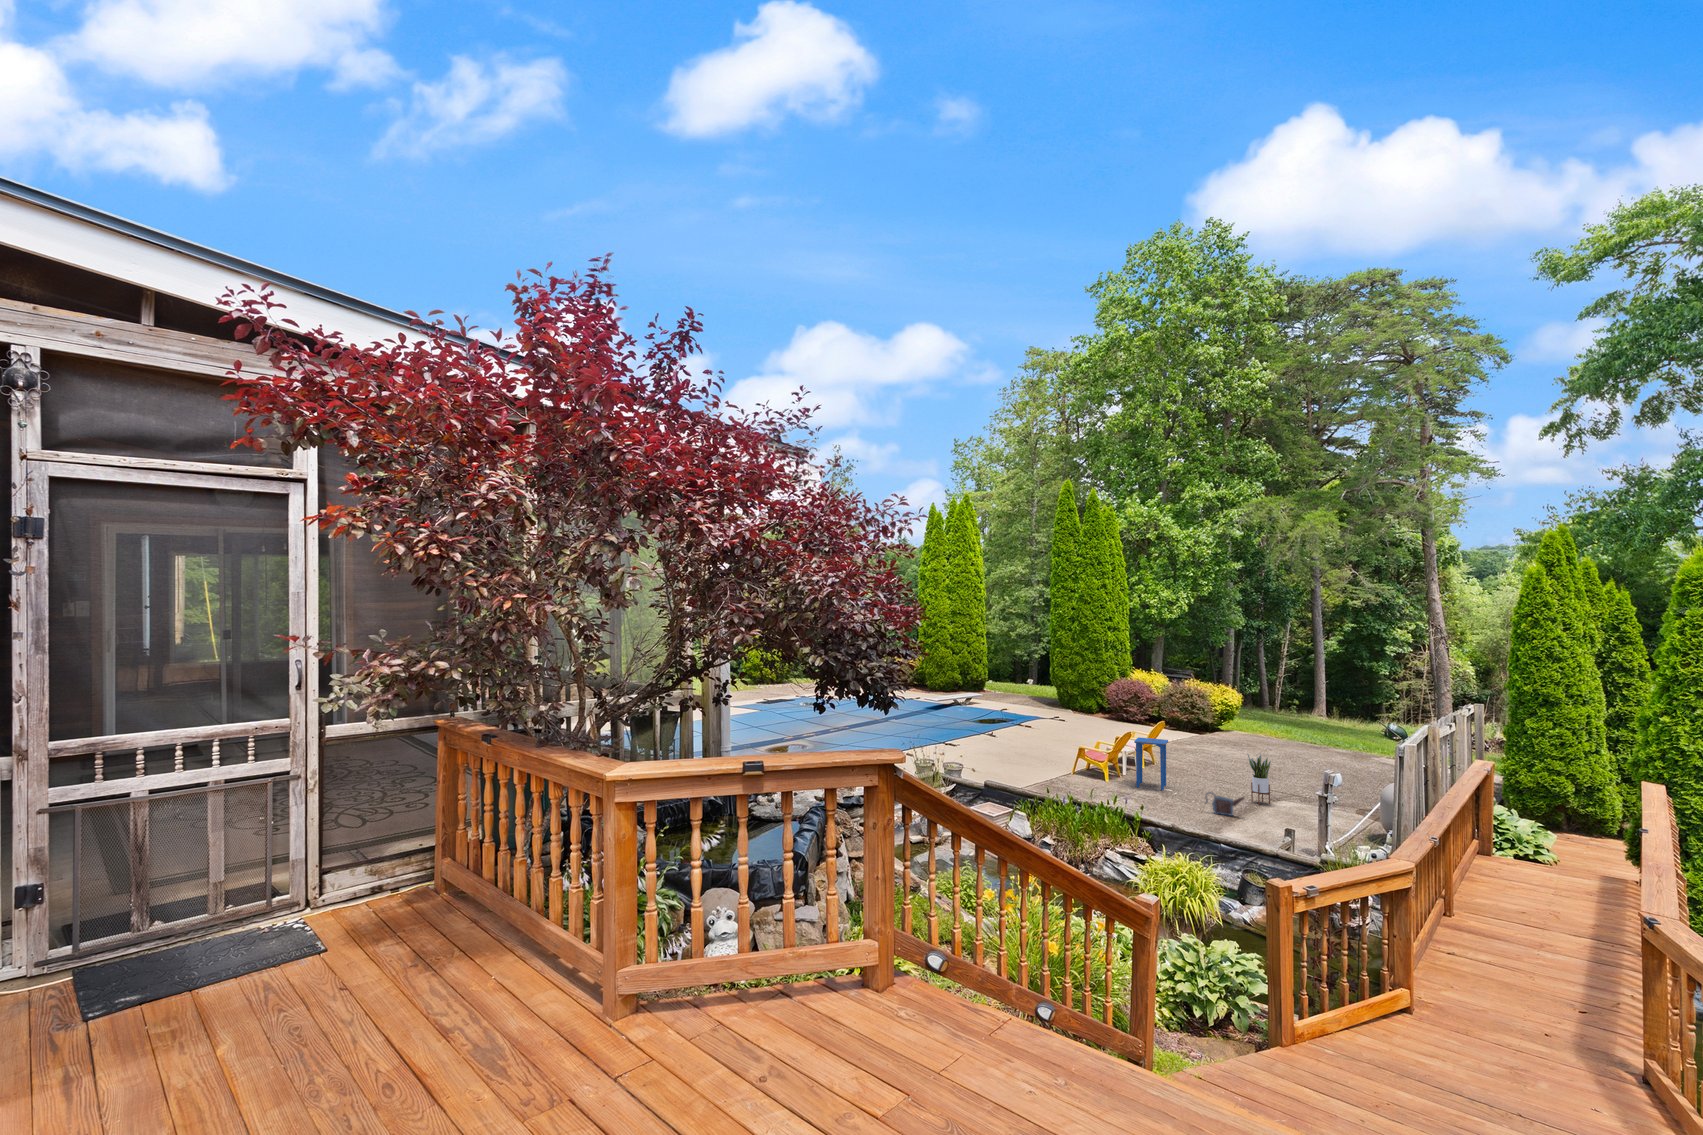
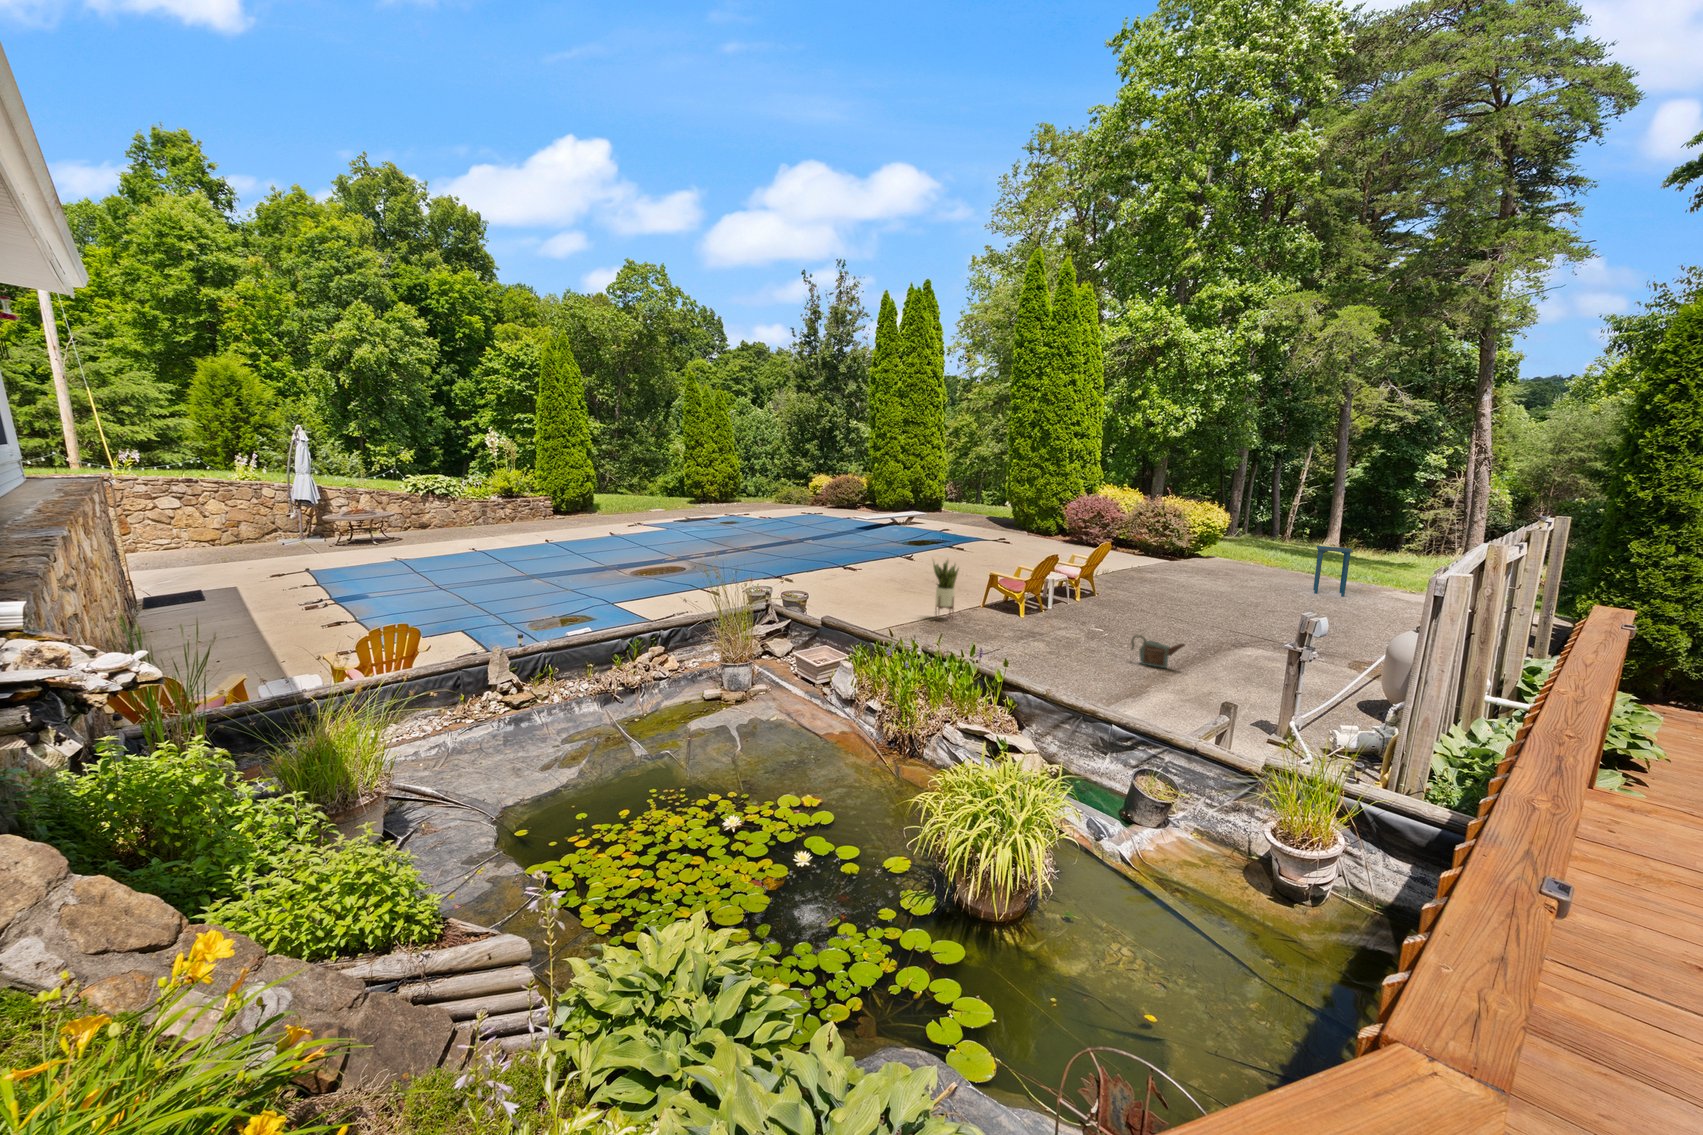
side table: present [1134,737,1168,790] -> present [1313,546,1353,596]
potted plant: present [1248,754,1271,804] -> present [933,560,959,612]

